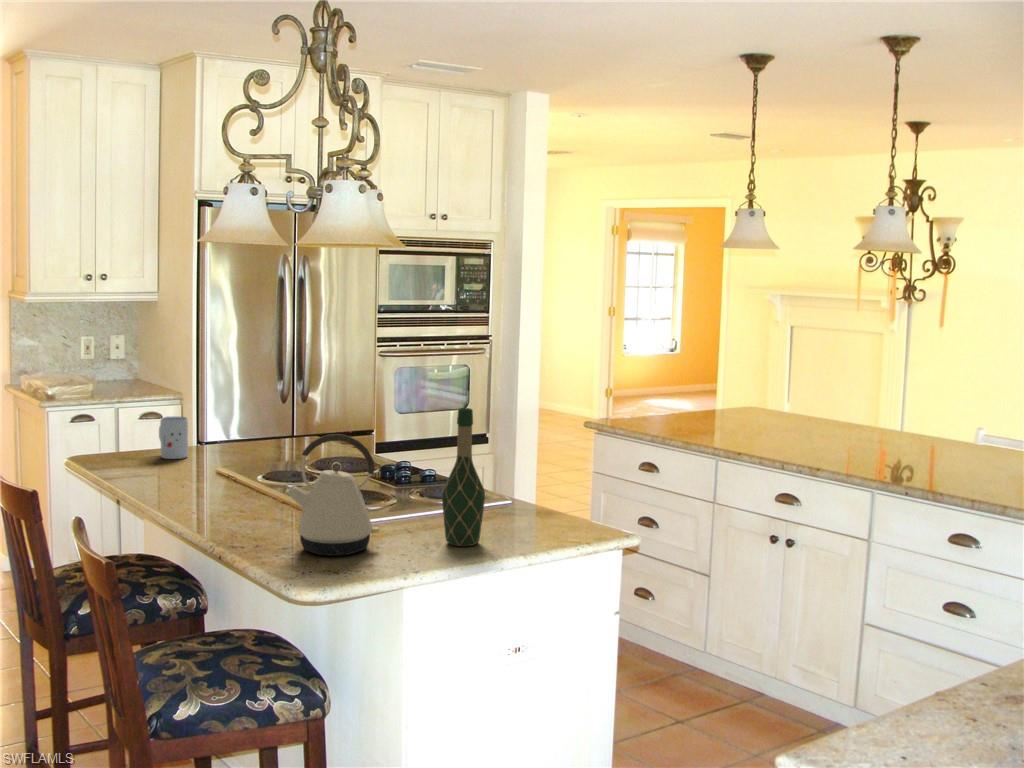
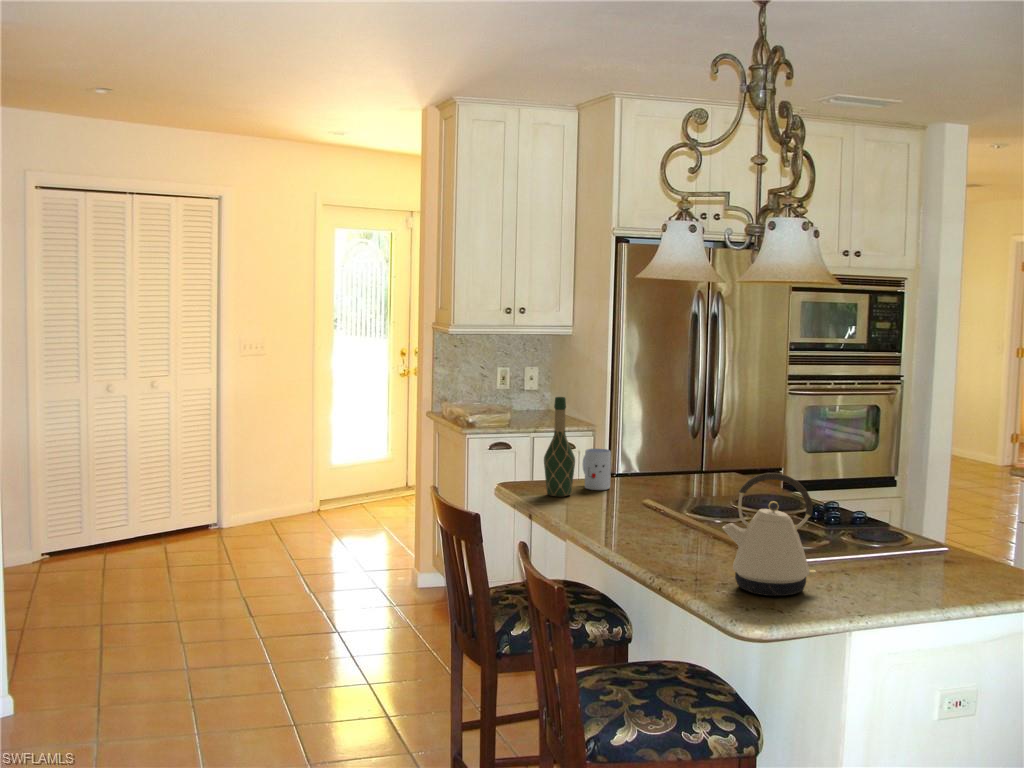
wine bottle: present [442,408,485,546] -> present [544,397,575,496]

